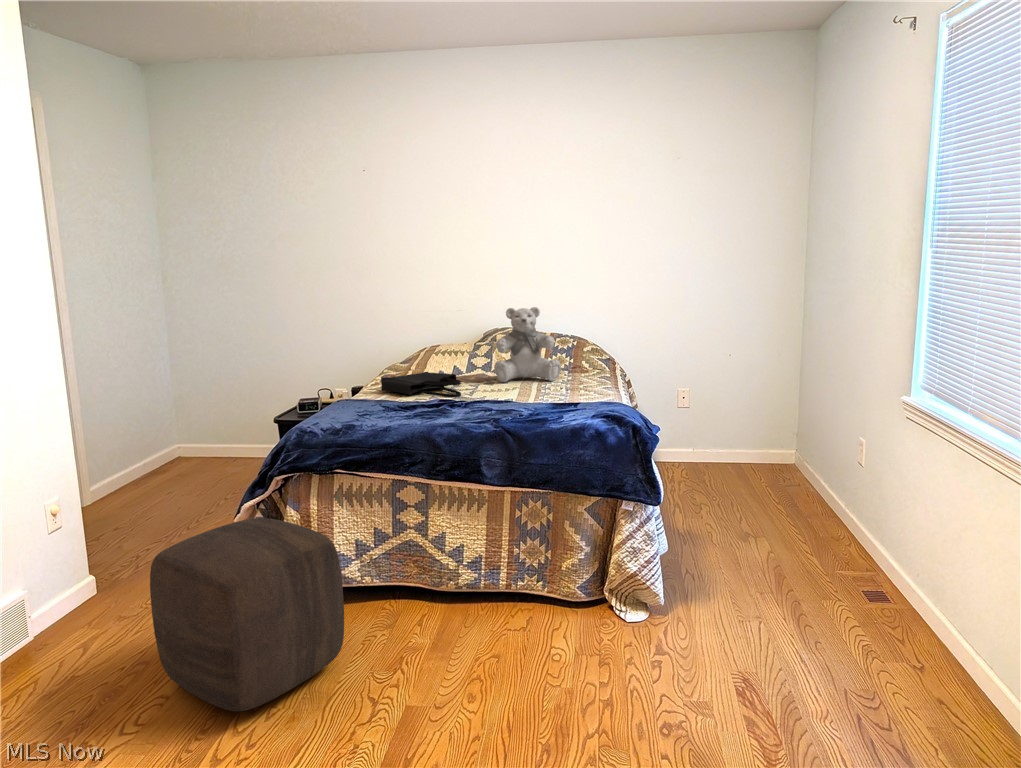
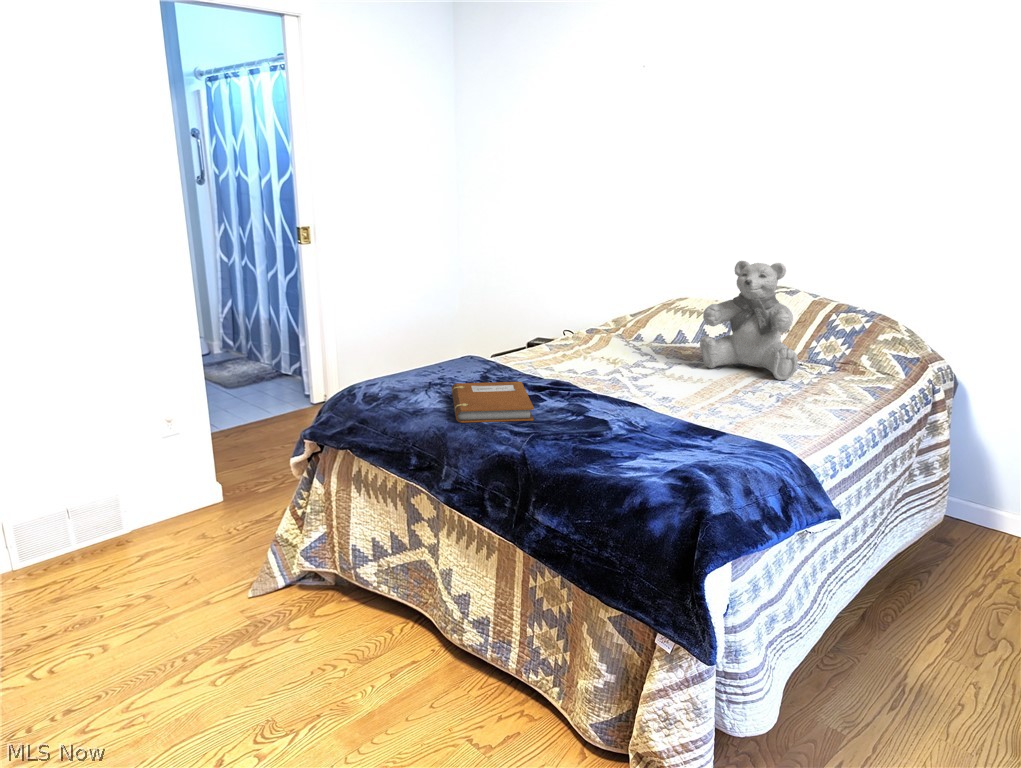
tote bag: present [381,372,461,397] -> none [544,334,636,380]
notebook: none [384,402,466,428] -> present [452,382,534,423]
ottoman: present [150,518,344,711] -> none [76,483,278,704]

